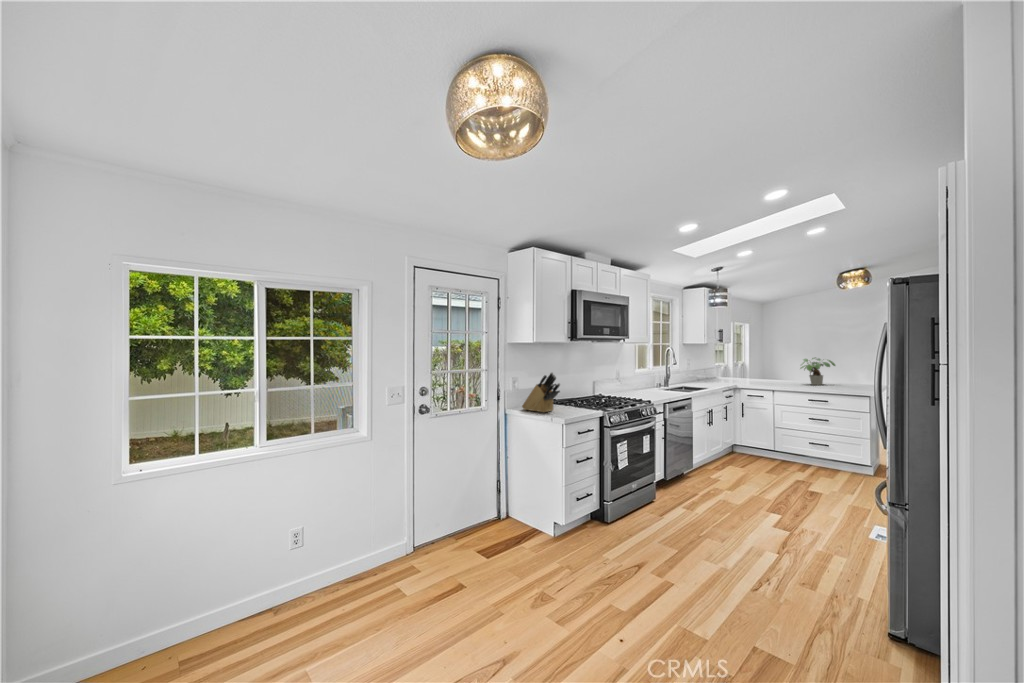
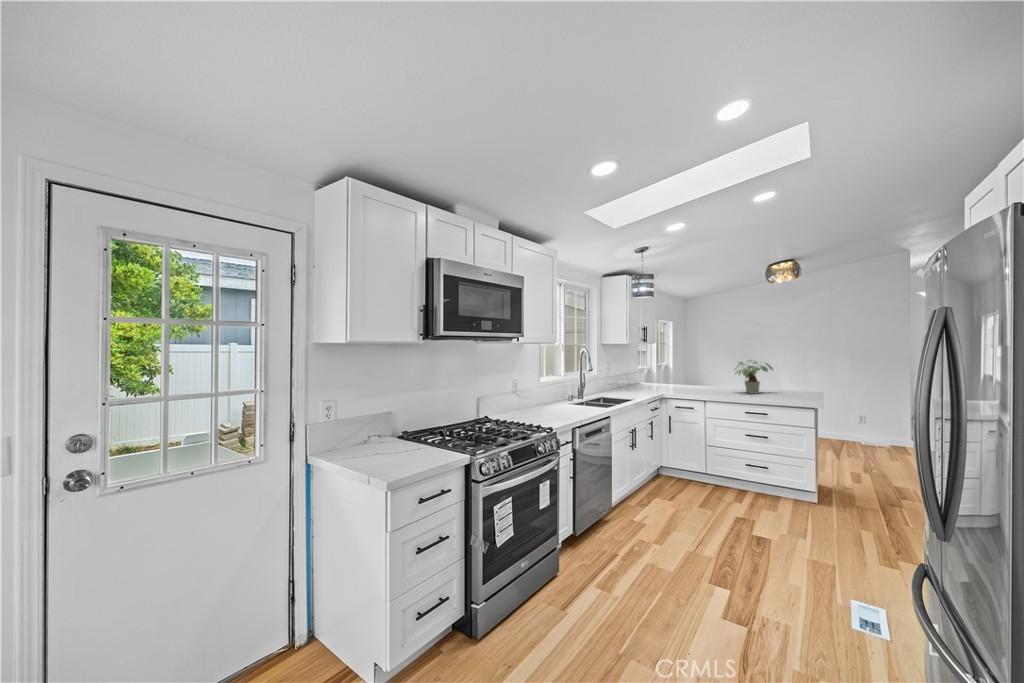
knife block: present [522,373,560,413] -> none [336,394,394,464]

